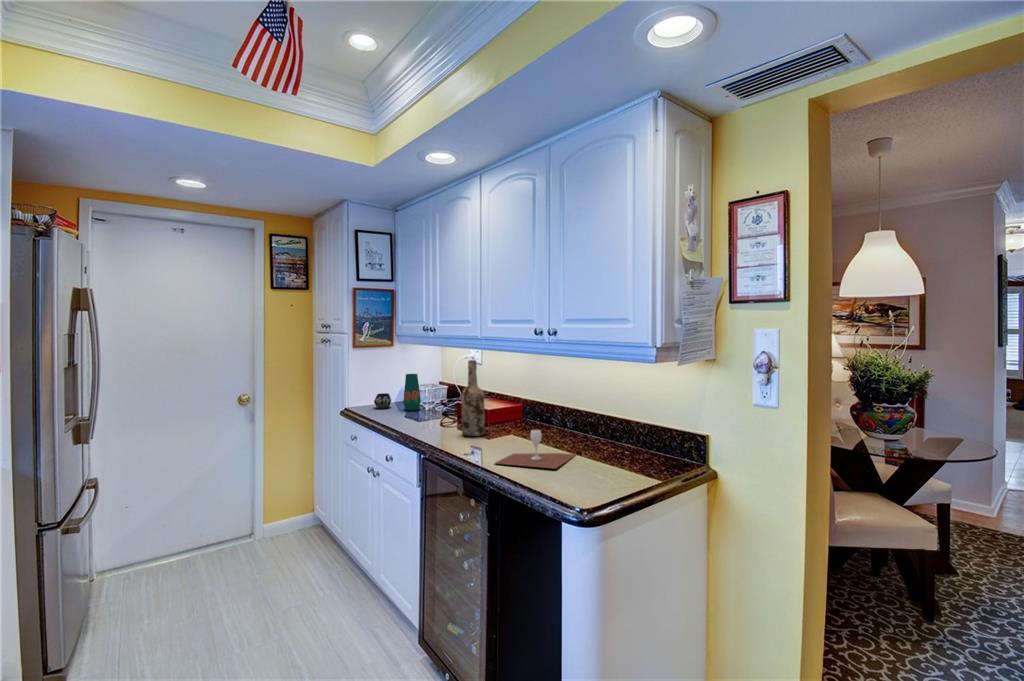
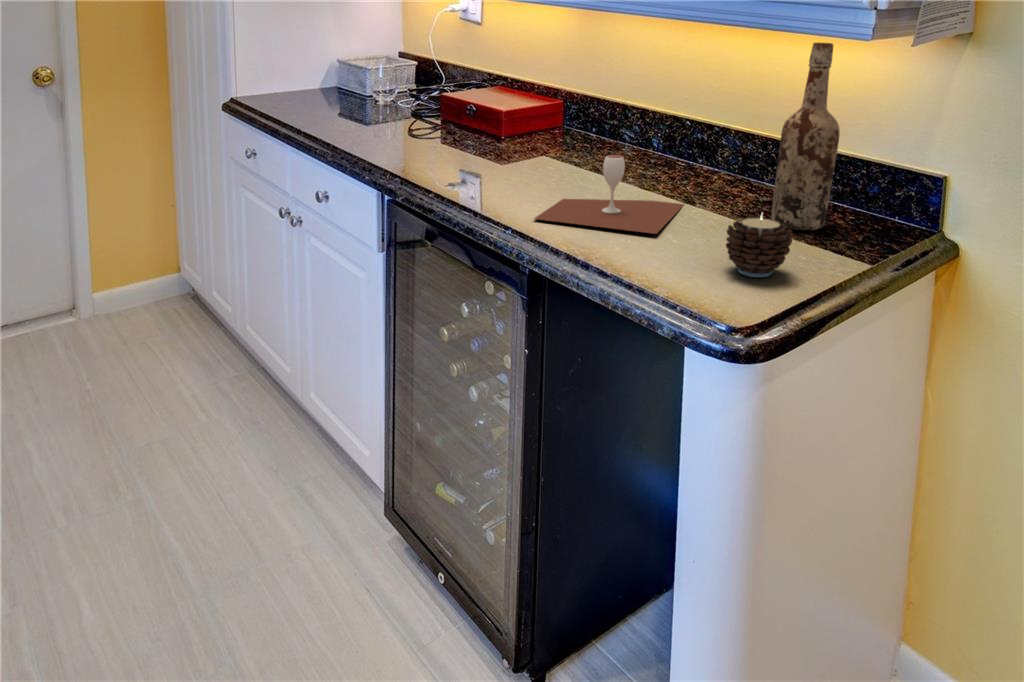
wine bottle: present [461,360,485,436] -> present [771,43,840,230]
vase: present [374,374,421,410] -> none [281,35,368,106]
candle: none [585,454,617,487] -> present [726,214,792,277]

